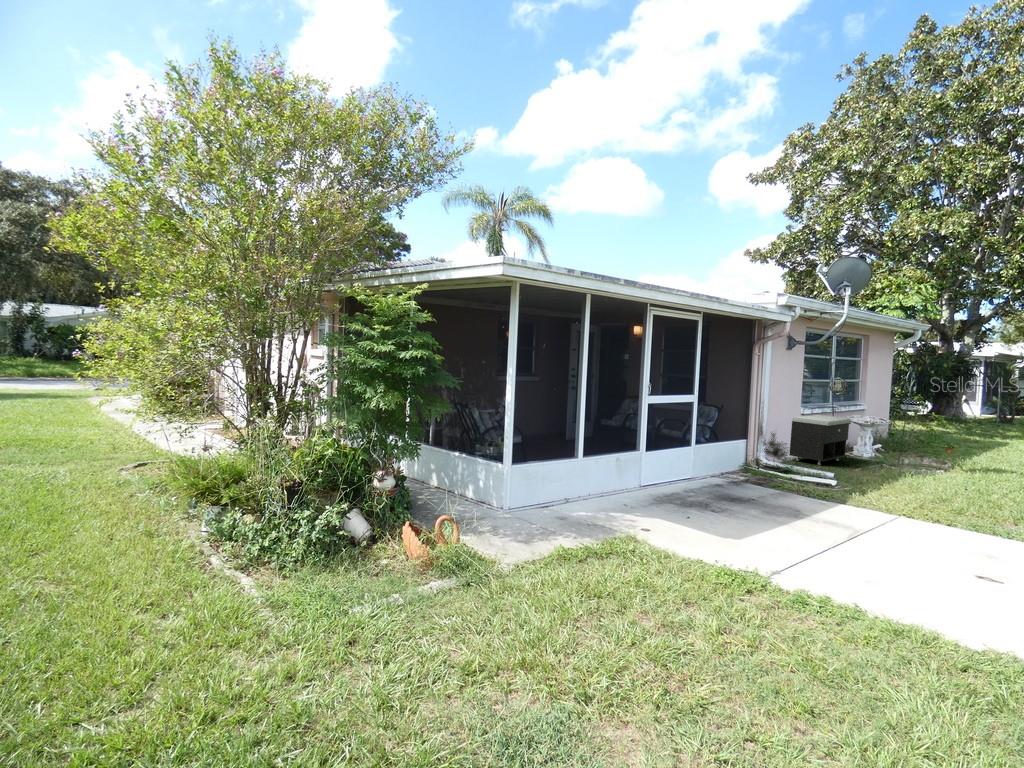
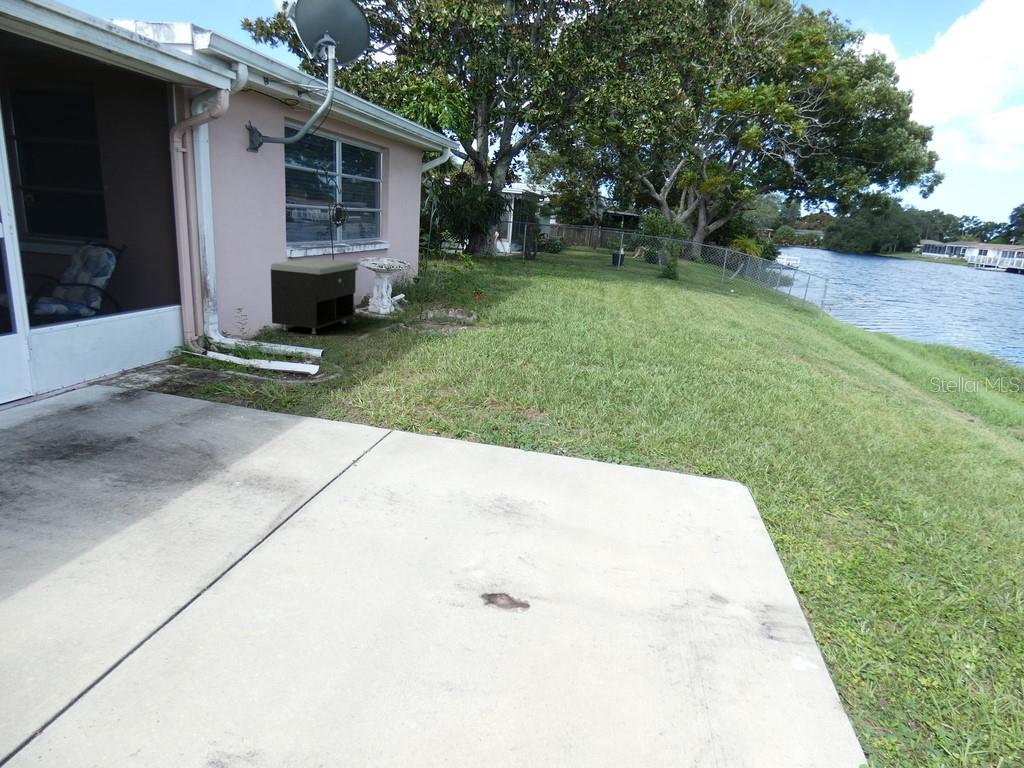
potted tree: present [761,433,787,471] -> none [207,285,256,356]

